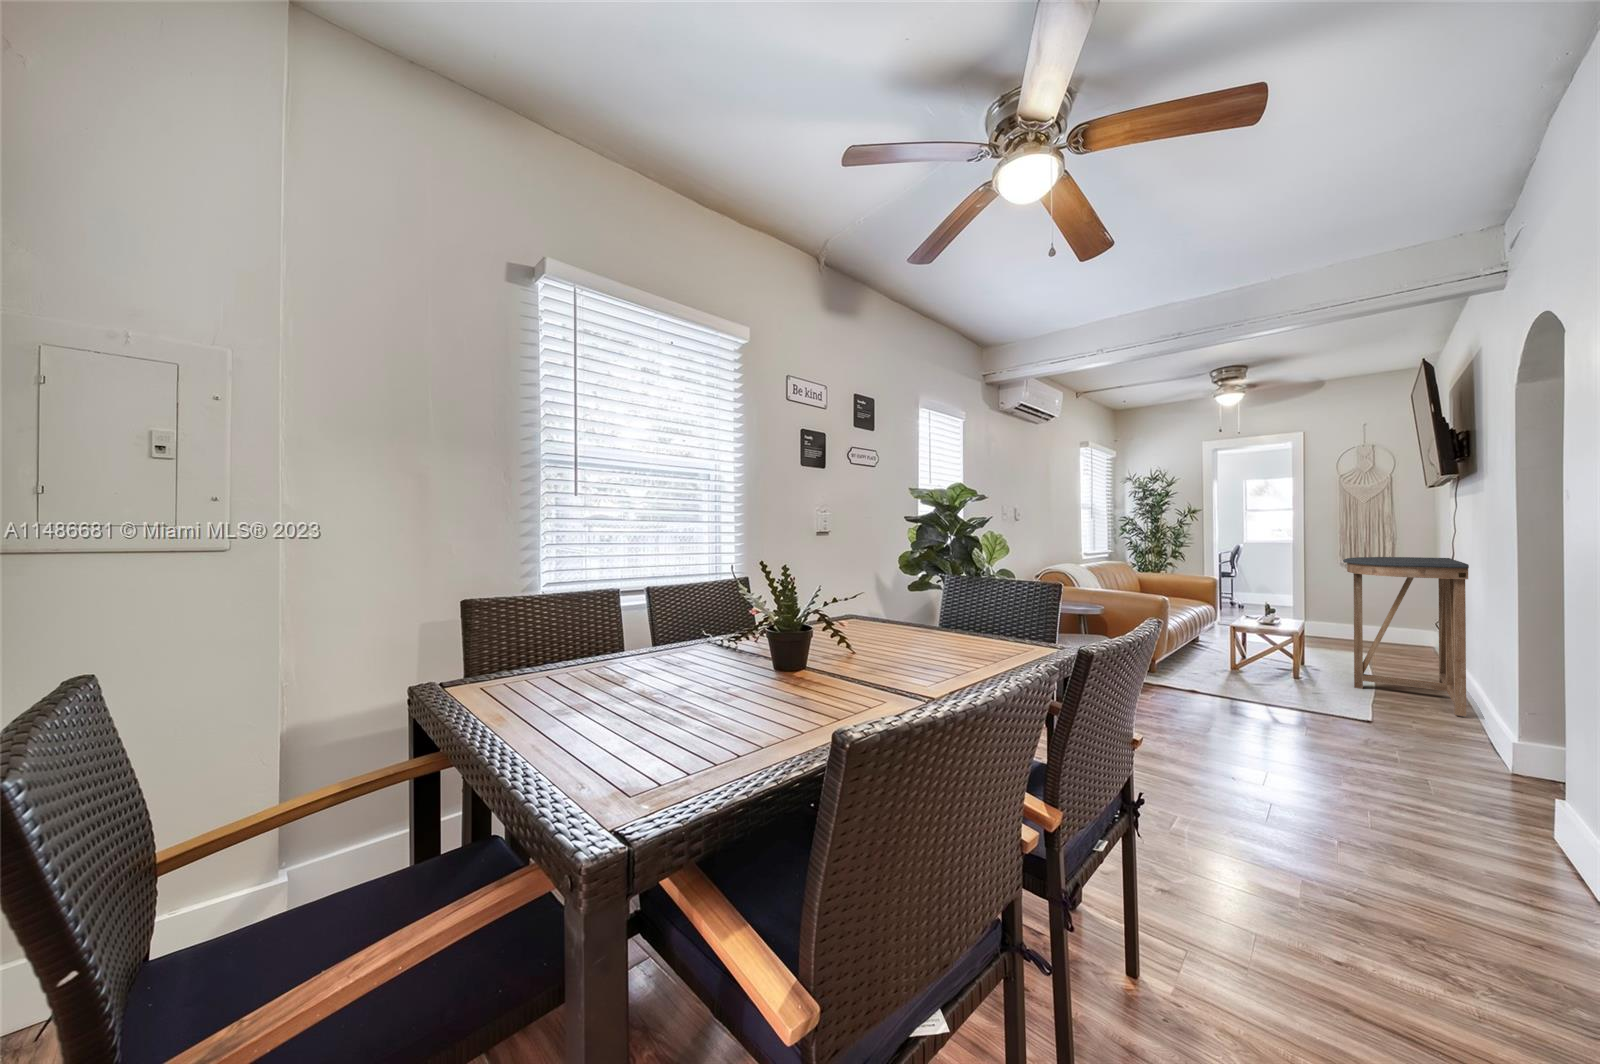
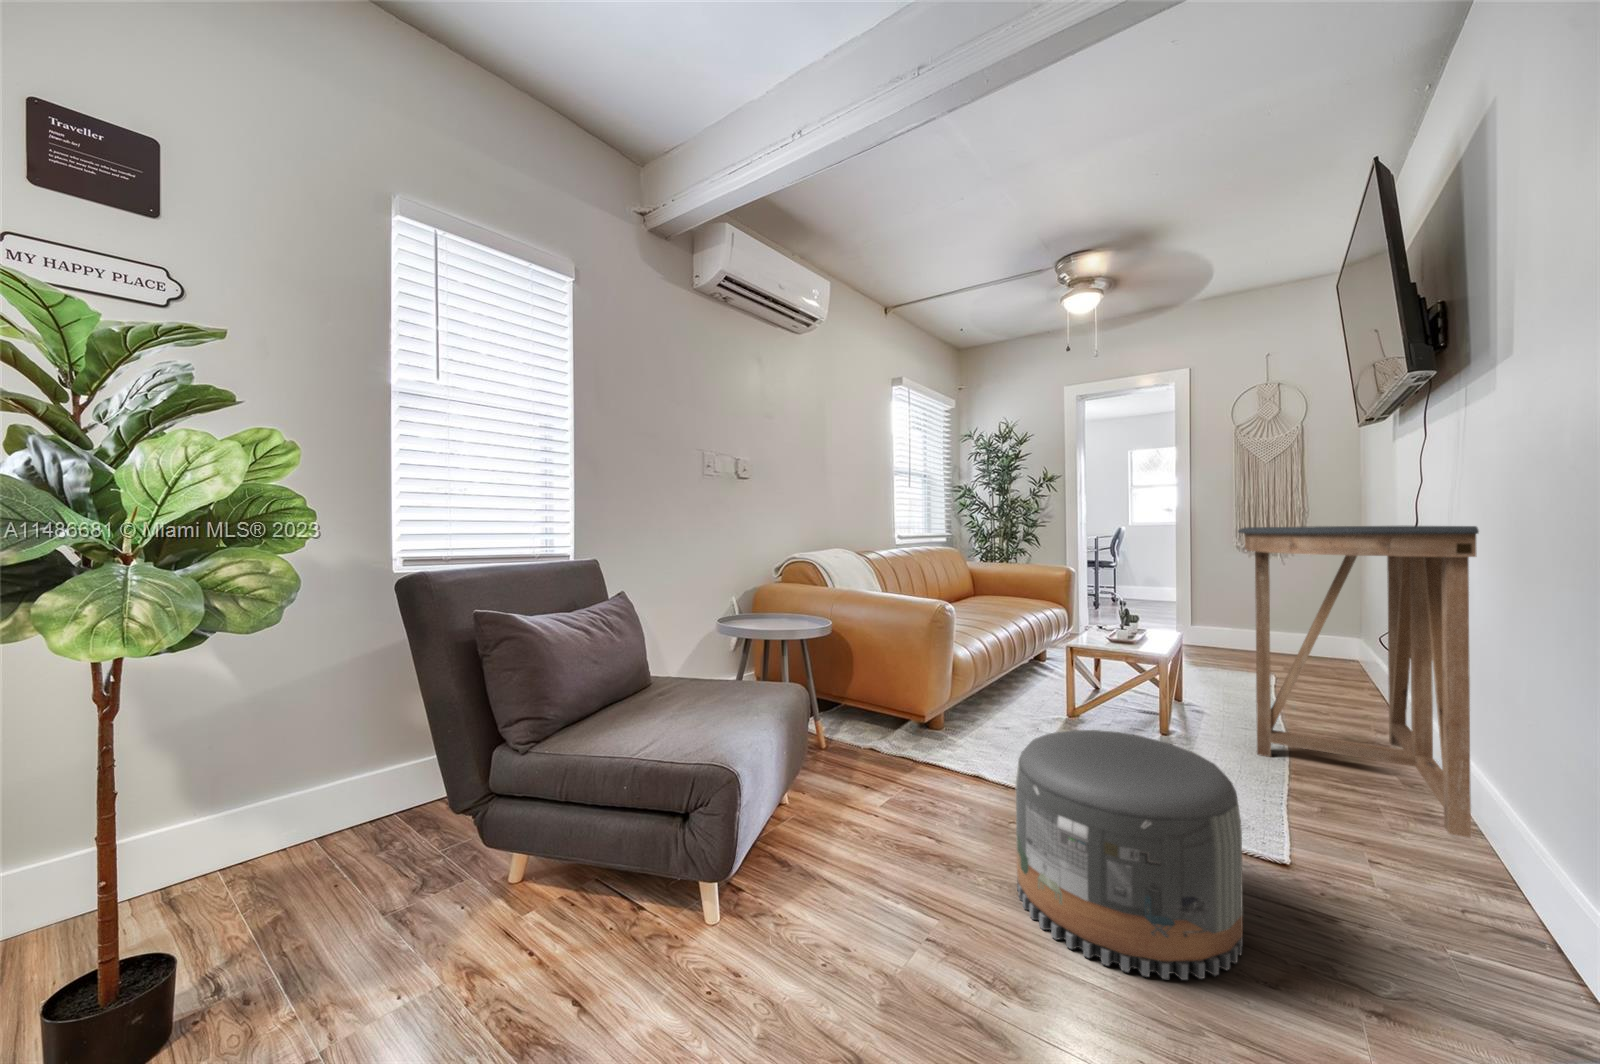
pouf: none [1235,656,1345,743] -> present [1016,730,1243,980]

